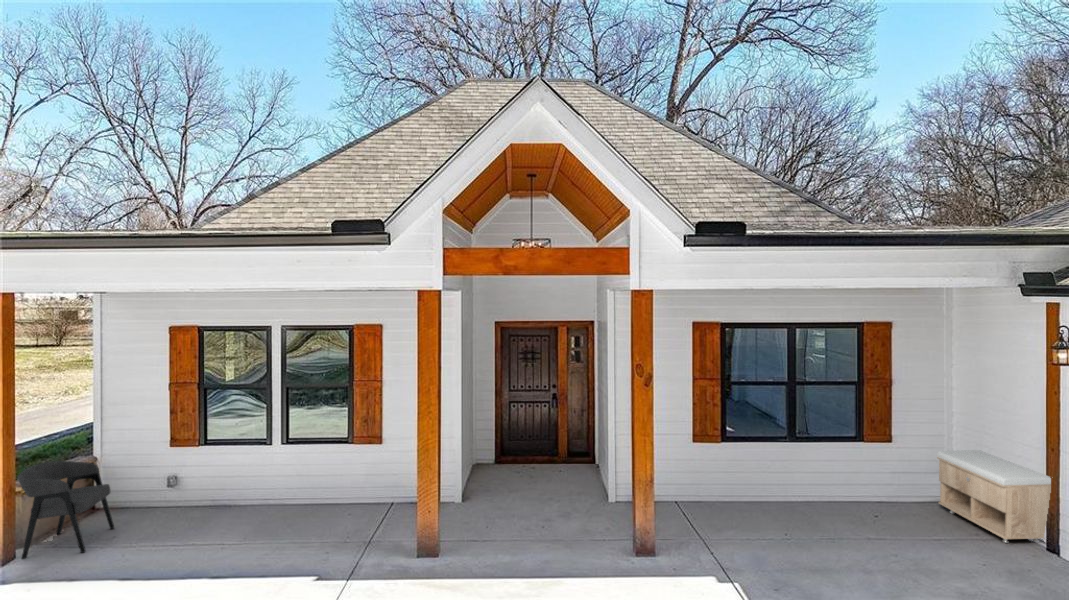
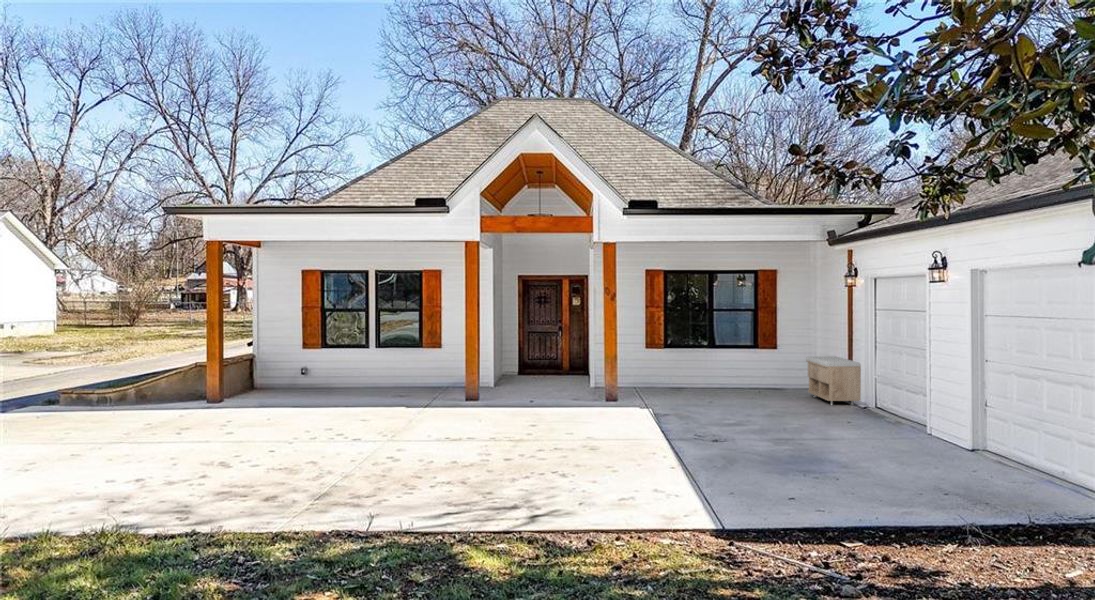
chair: present [18,461,114,559] -> none [225,349,271,400]

